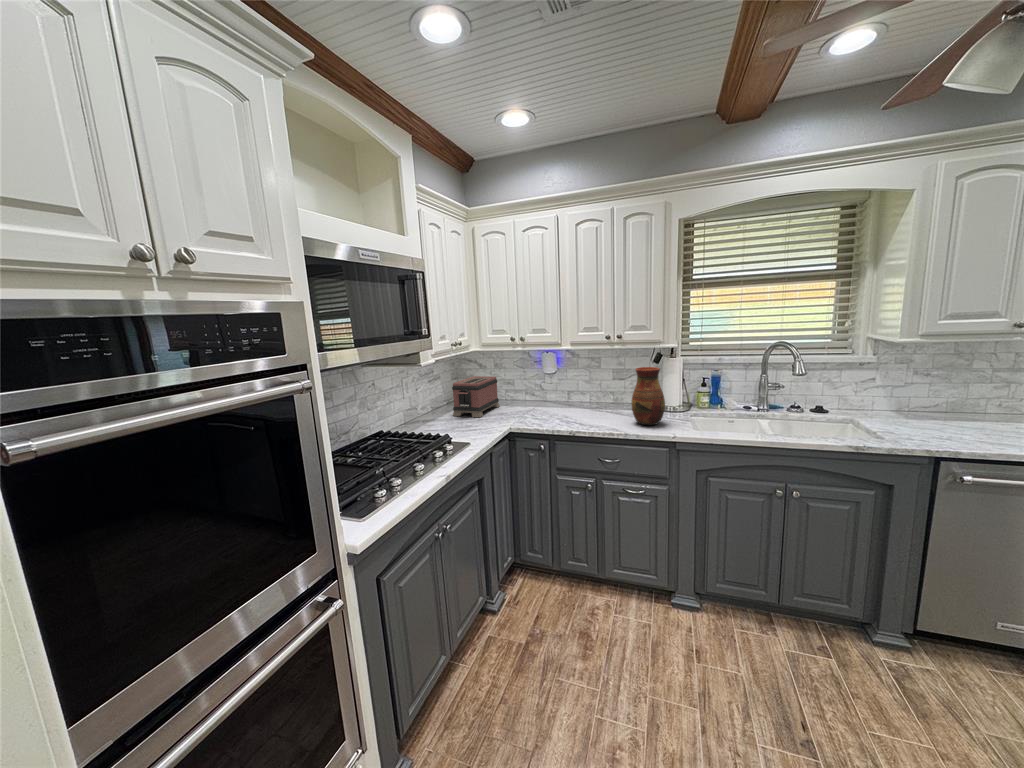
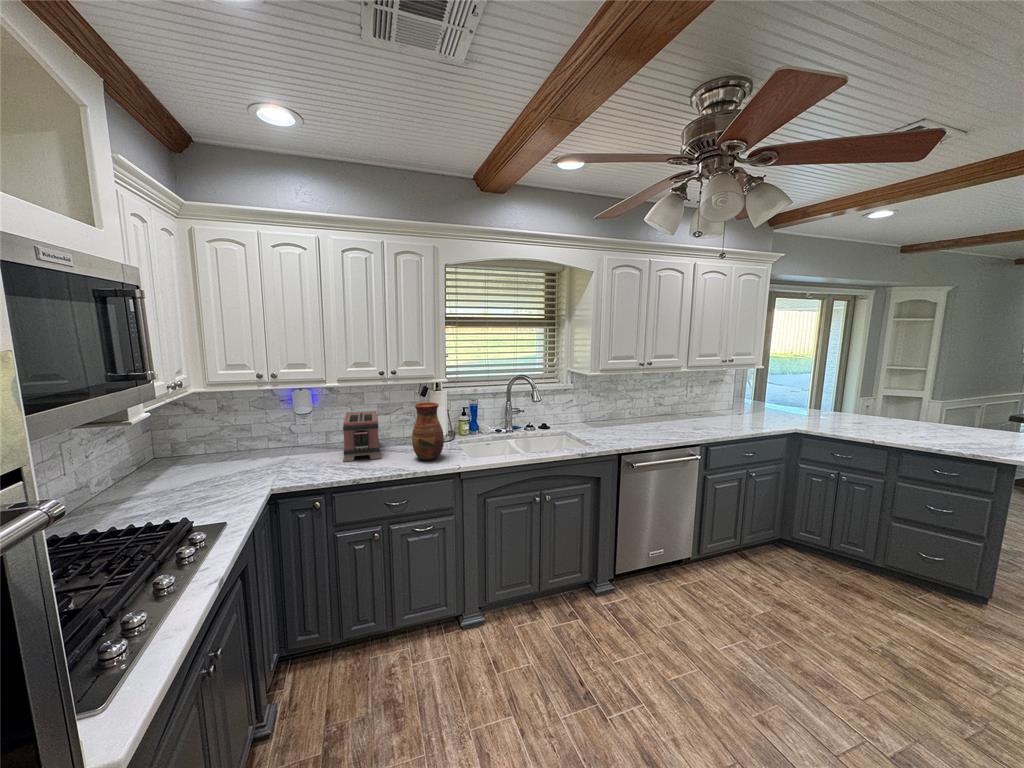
toaster: present [452,376,500,417] -> present [343,411,381,462]

